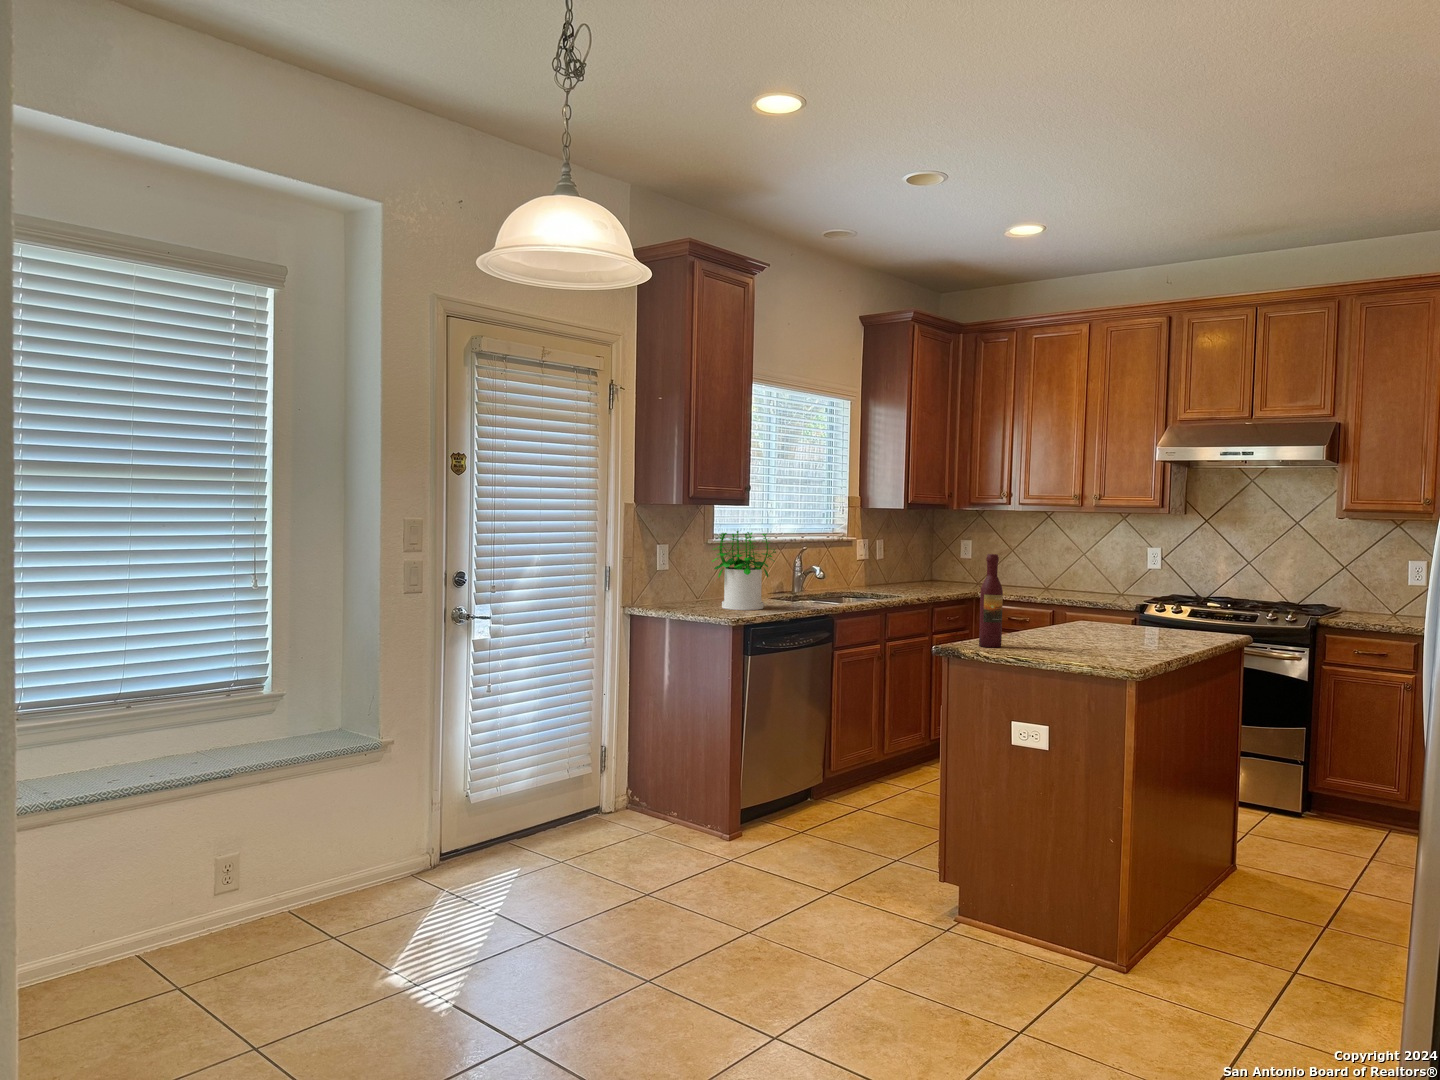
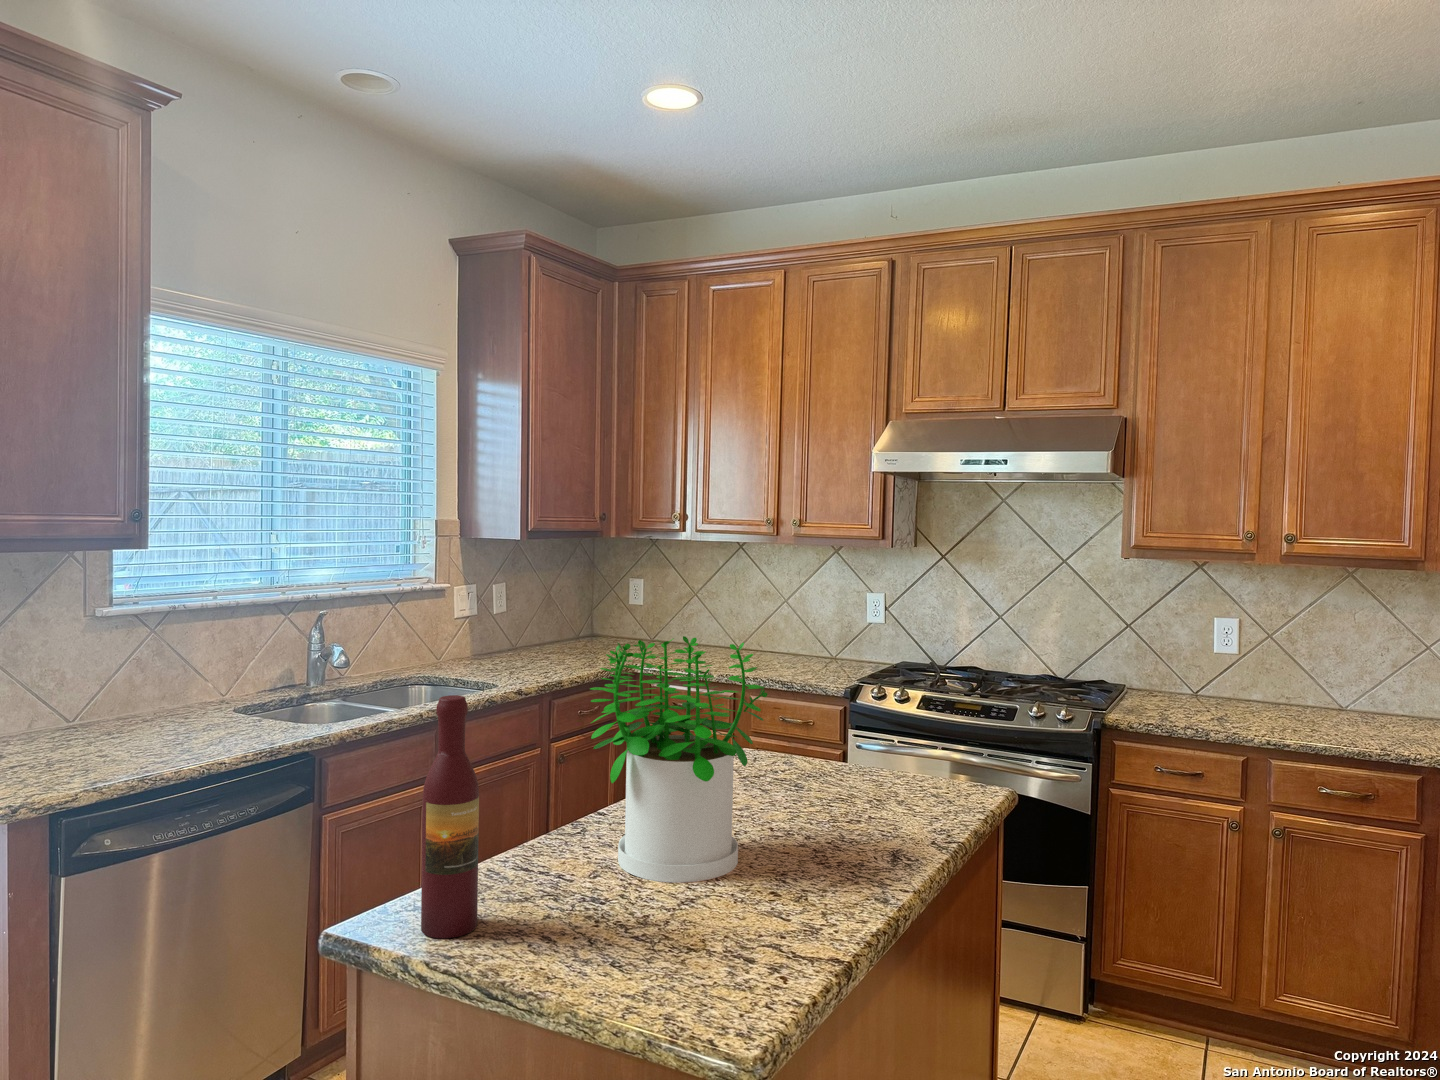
potted plant: present [712,531,776,610] -> present [590,636,768,882]

